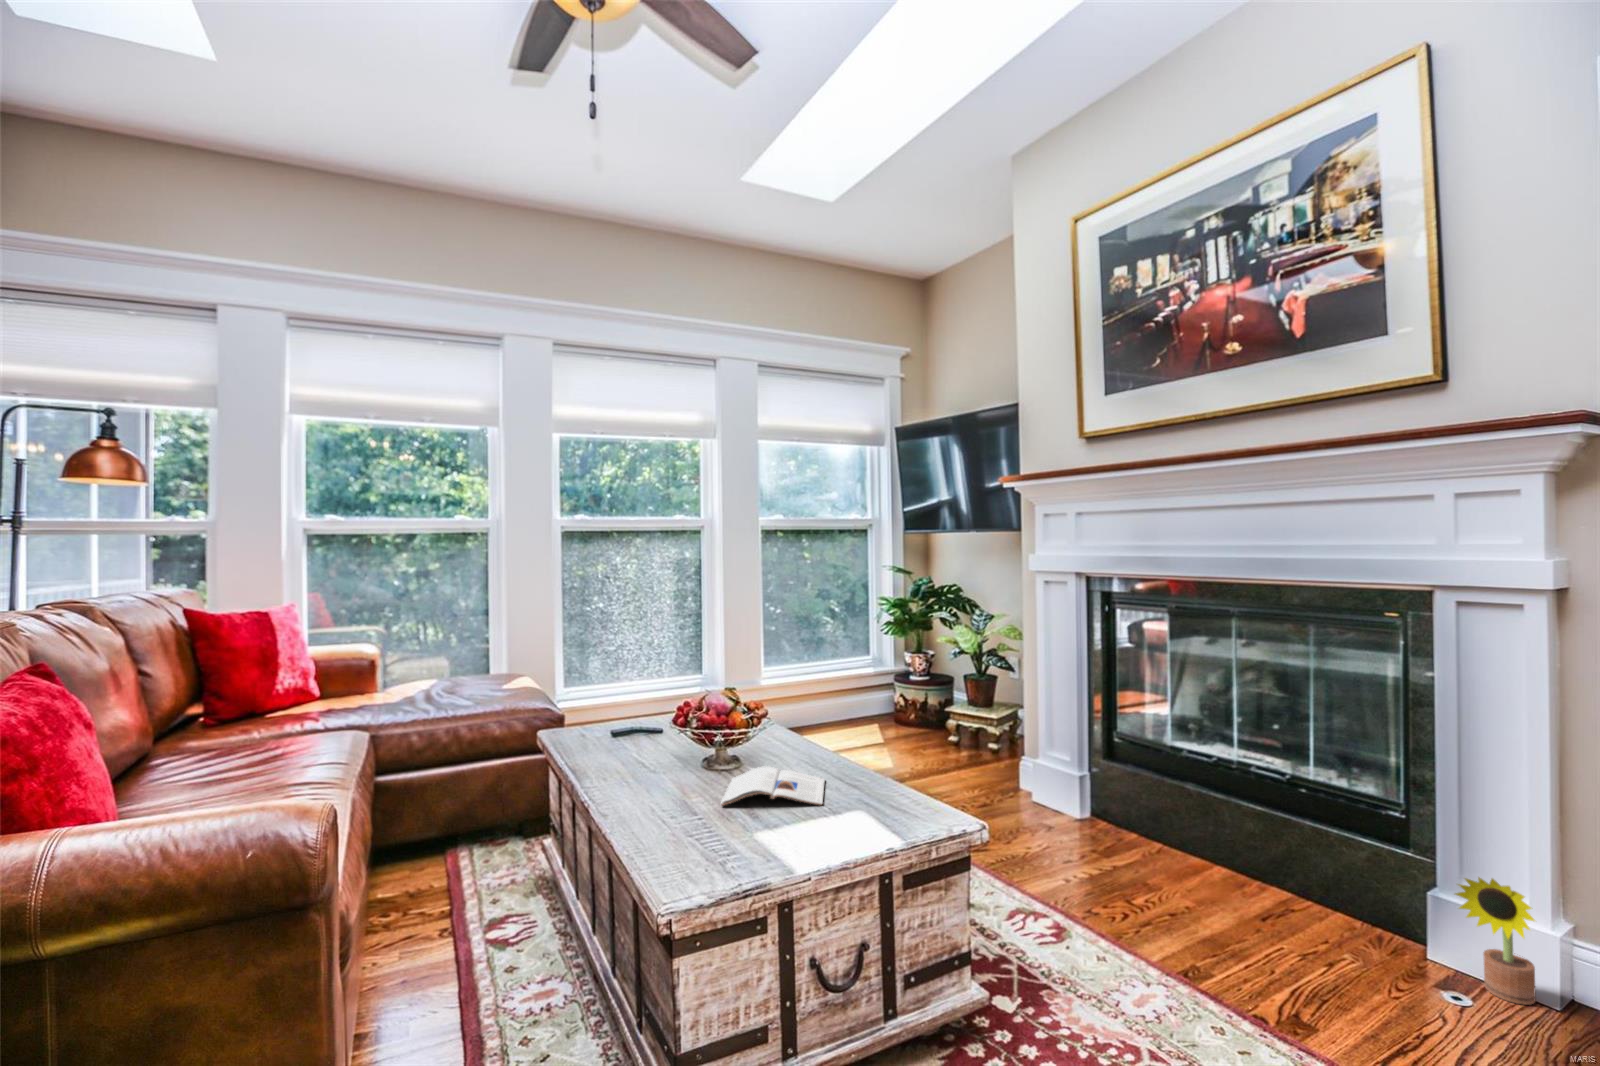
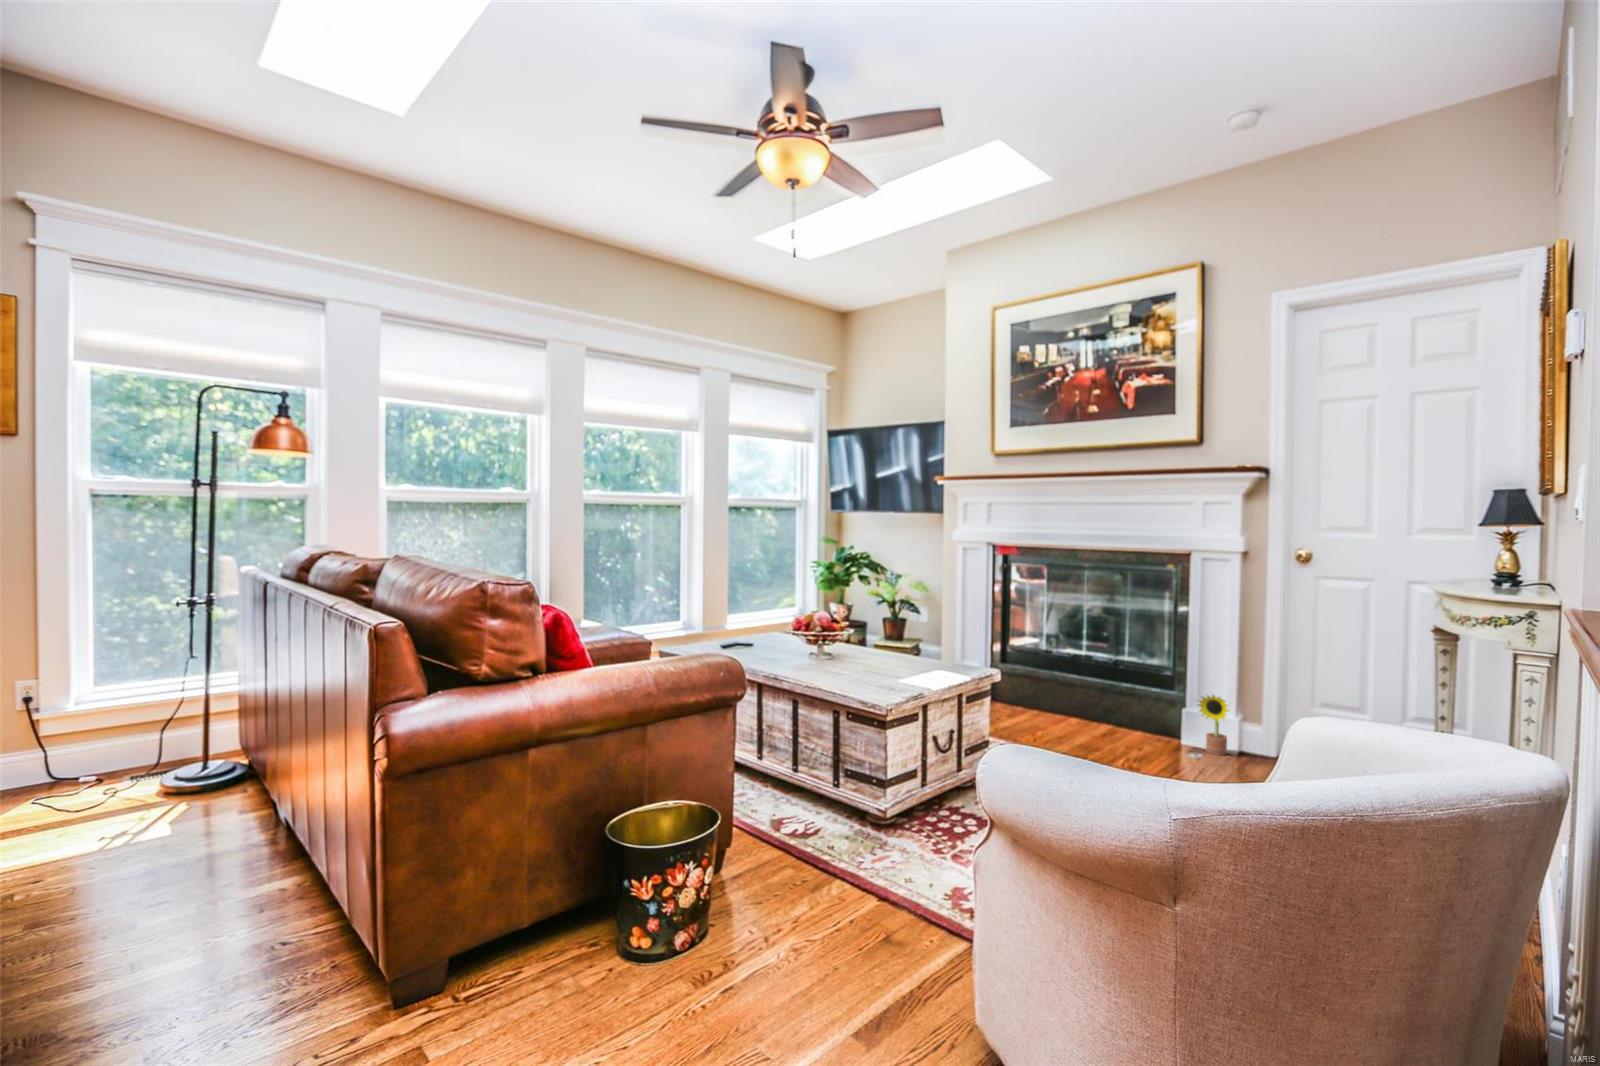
magazine: present [721,766,825,806] -> none [839,653,908,672]

